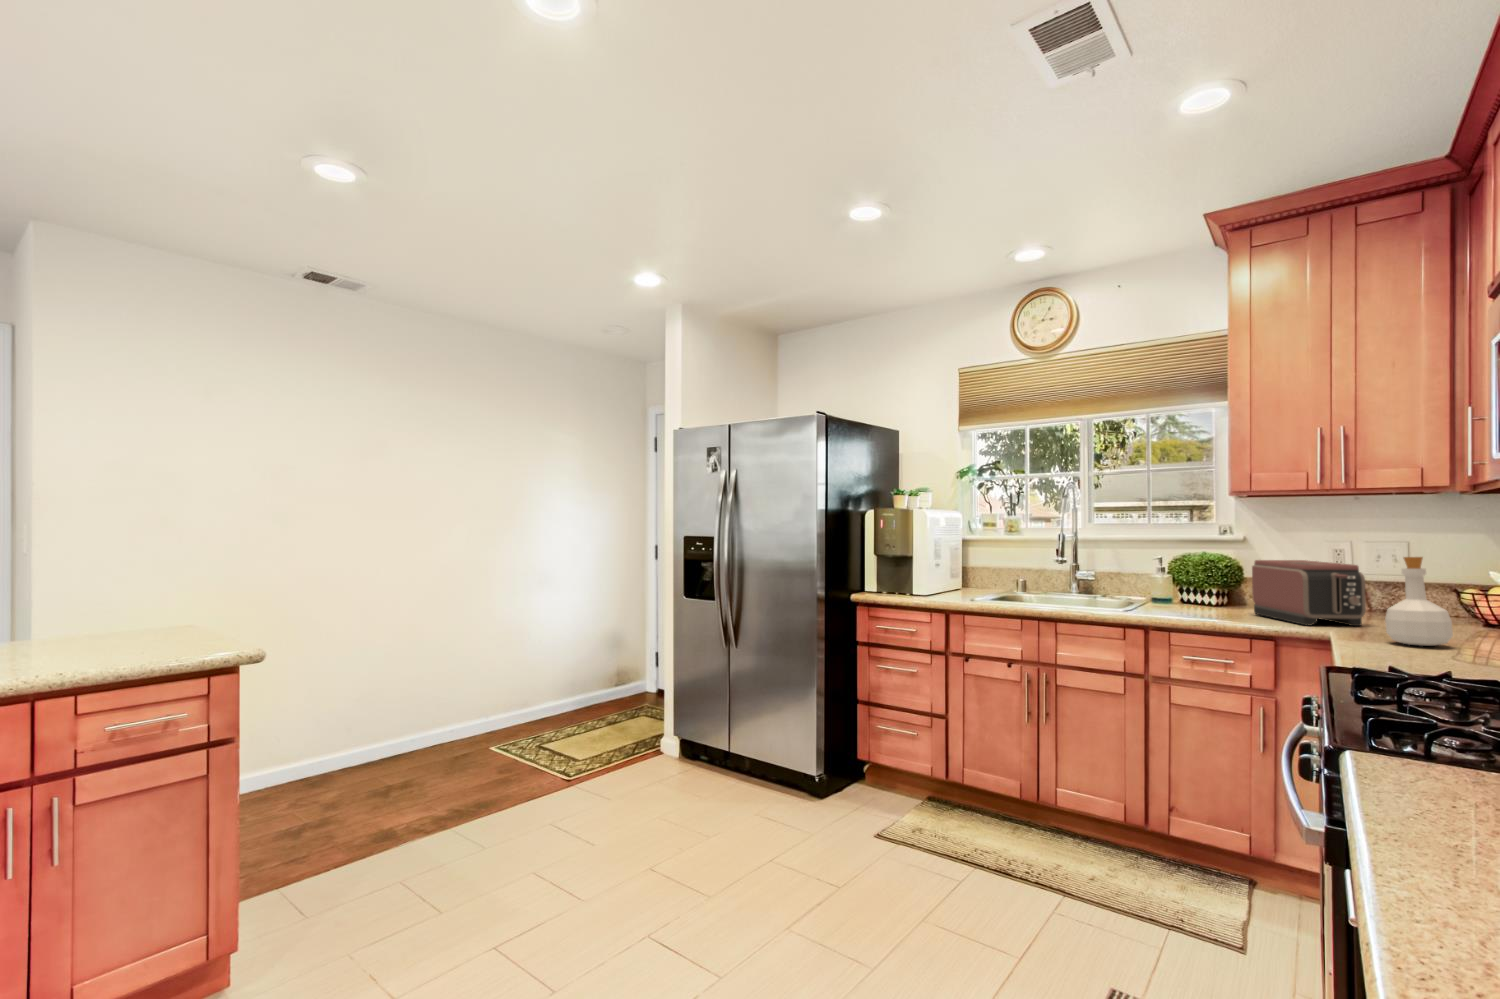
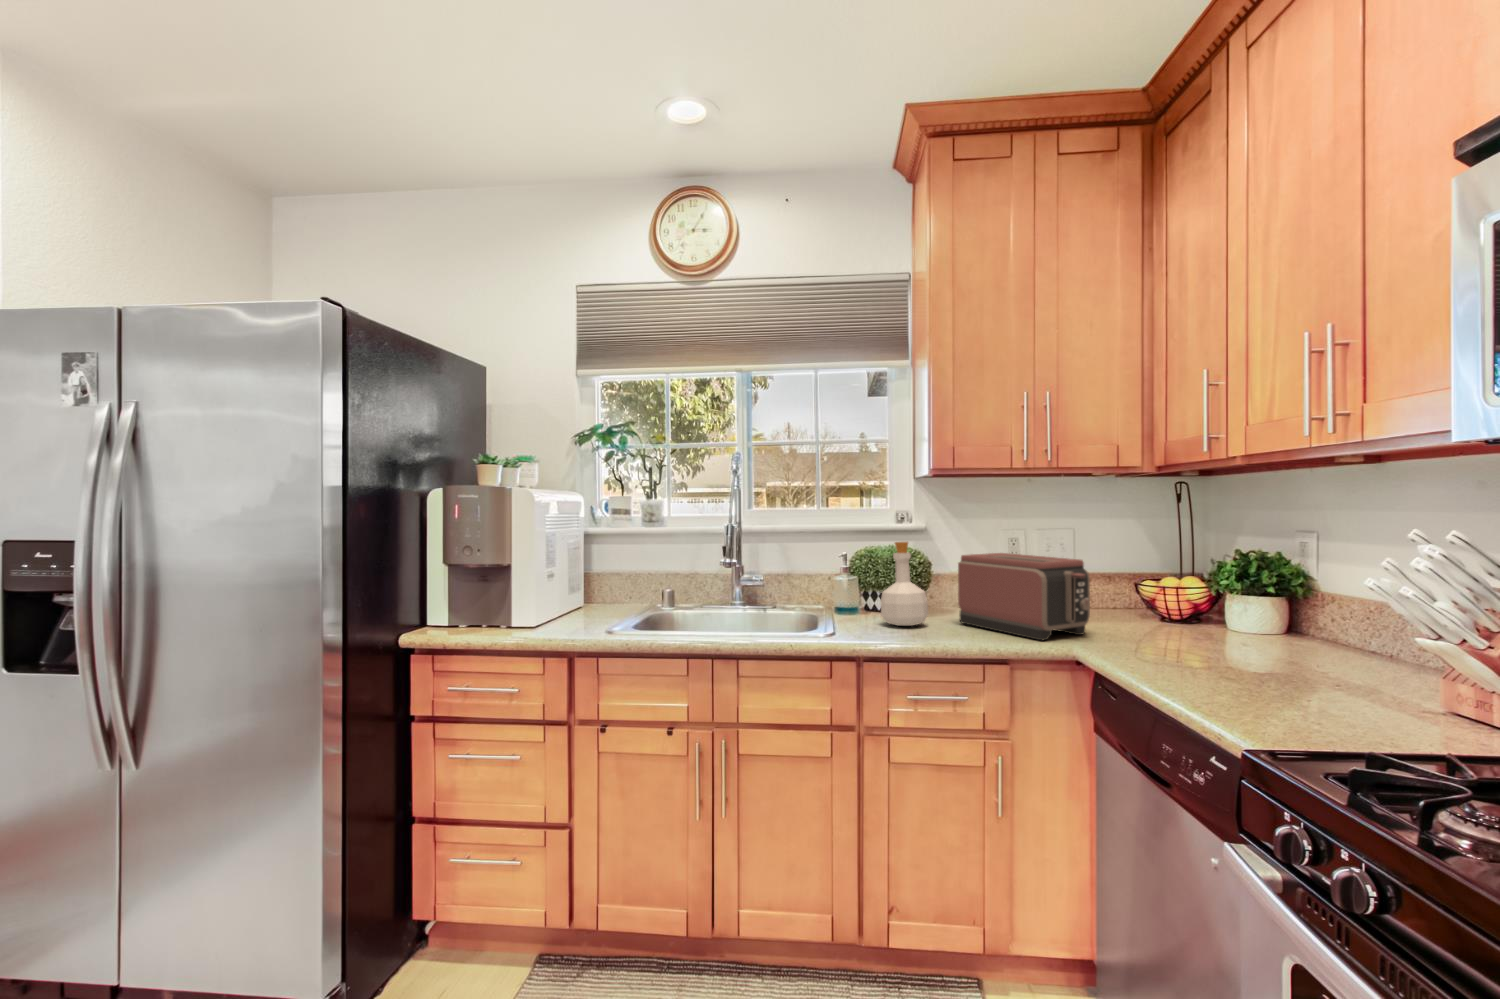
bottle: present [1385,557,1453,646] -> present [881,542,928,626]

